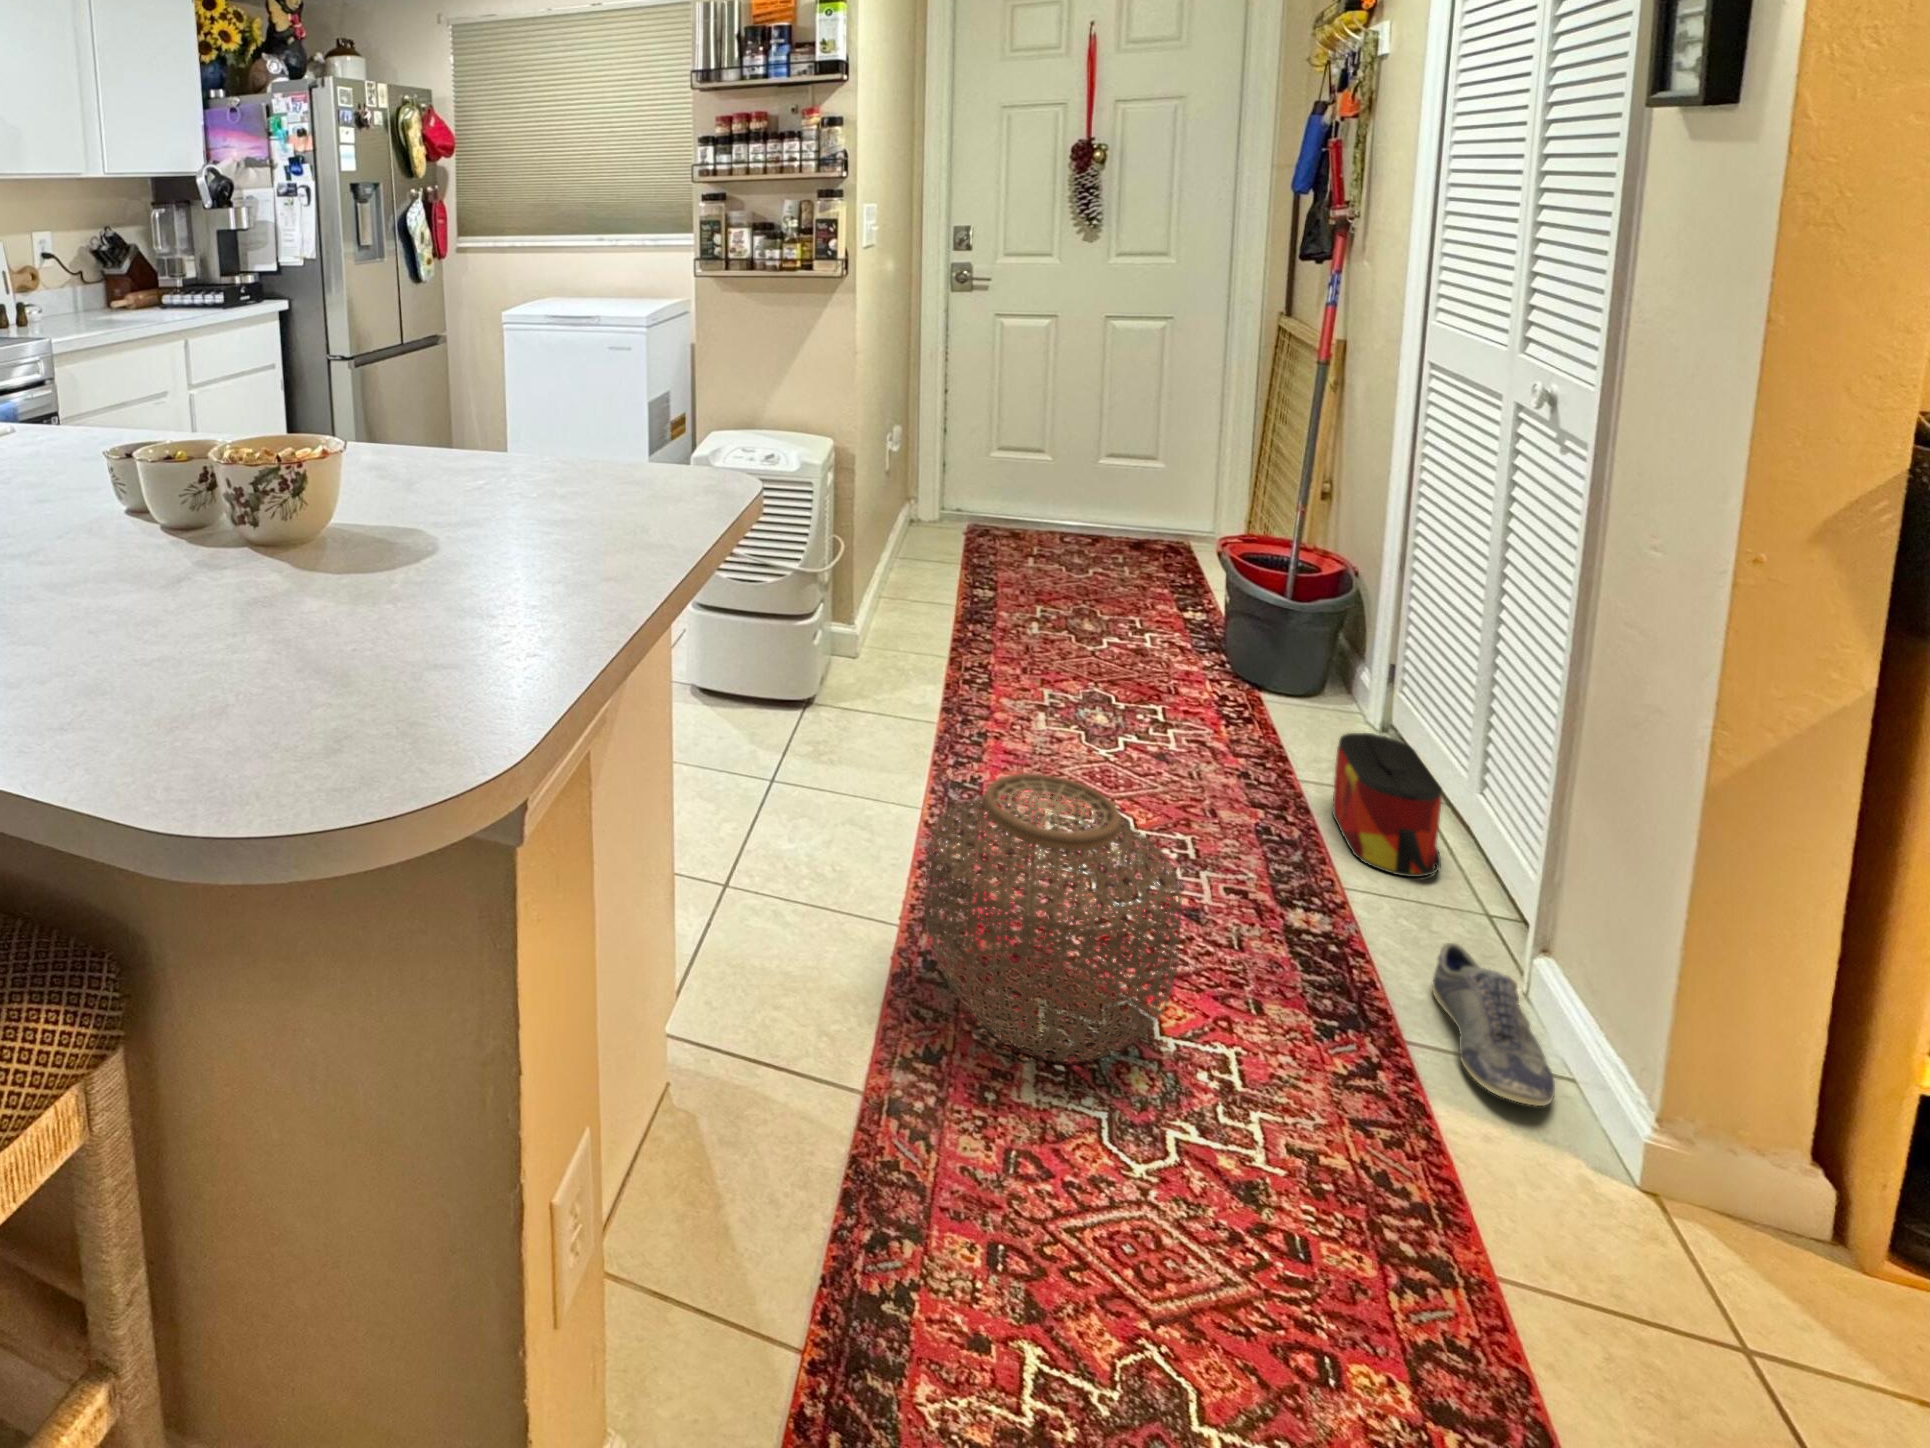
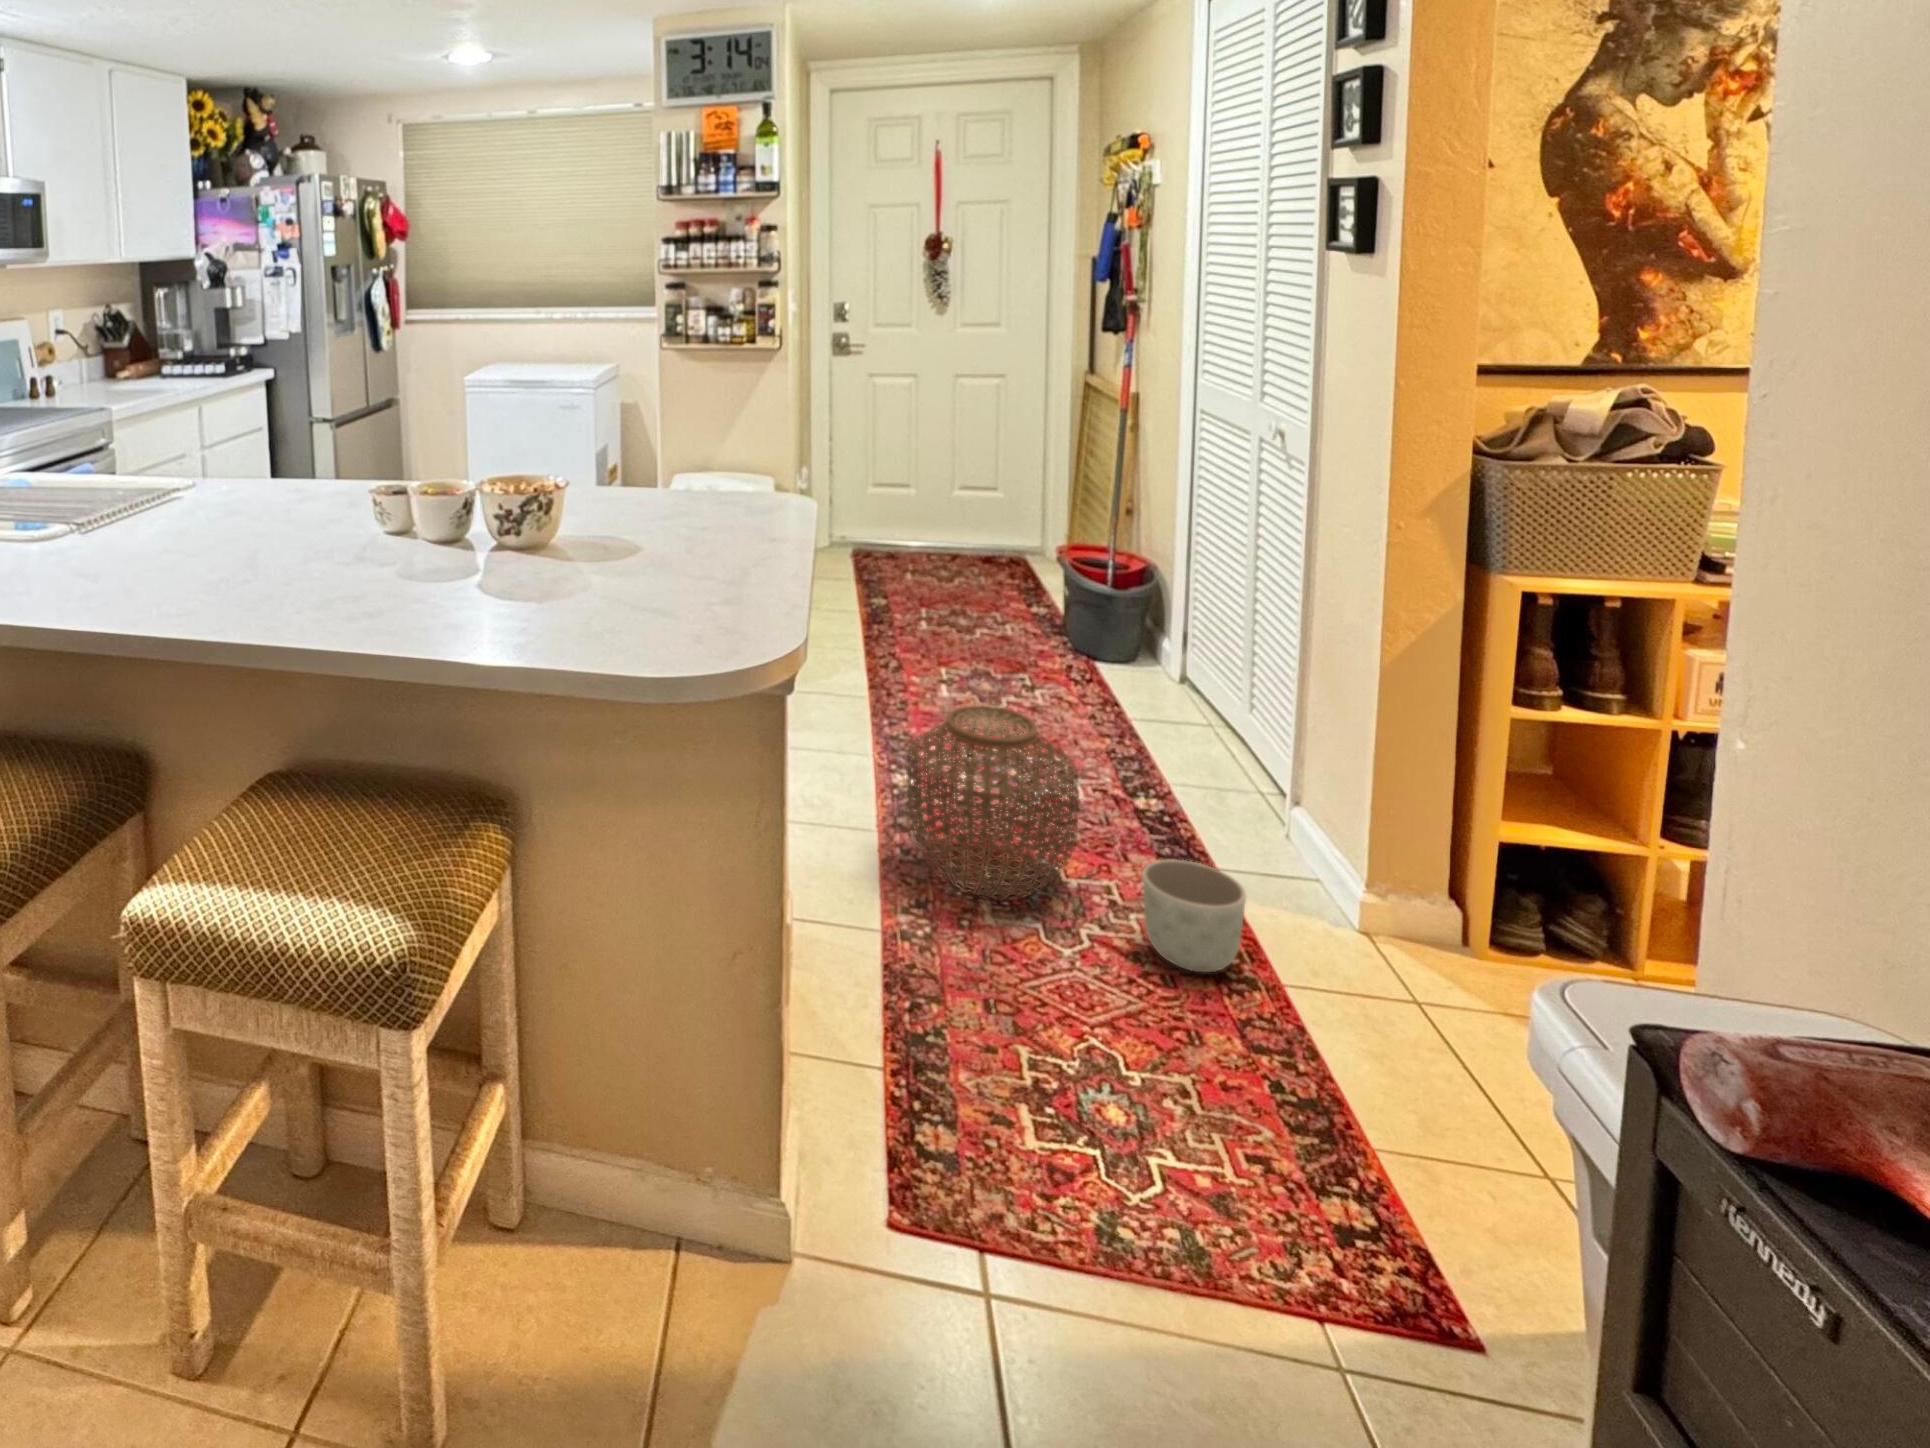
bag: present [1333,733,1442,877] -> none [1157,678,1231,773]
shoe: present [1432,943,1555,1106] -> none [1231,804,1307,892]
planter: none [1268,1046,1444,1244] -> present [1142,860,1246,972]

